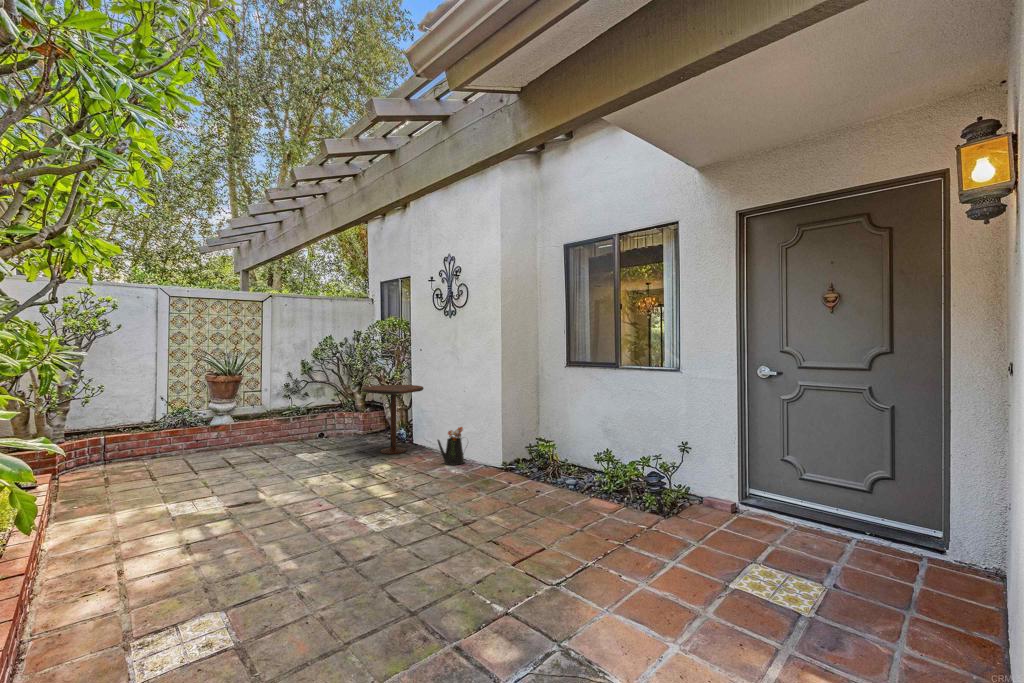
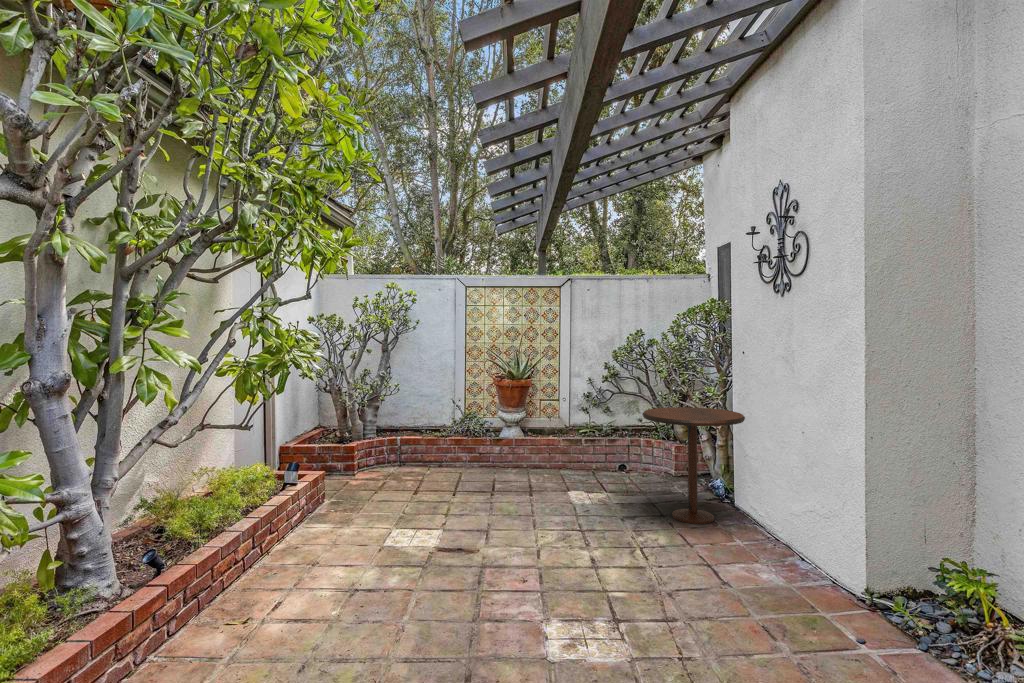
watering can: present [437,427,464,465] -> none [750,503,818,582]

